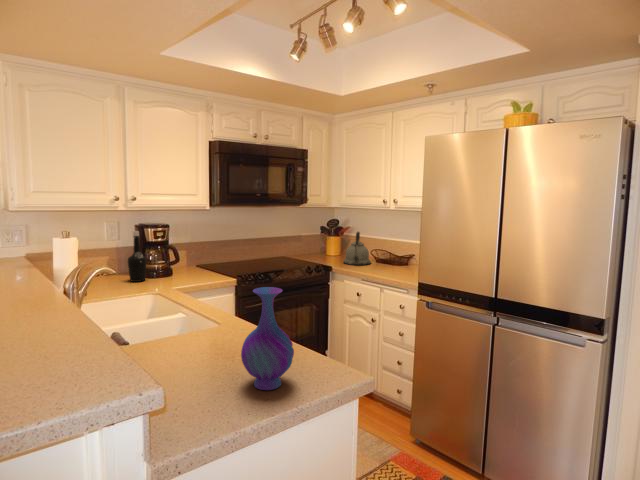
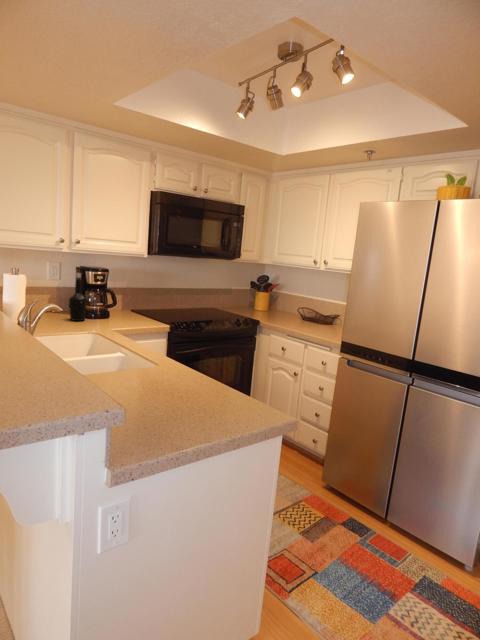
kettle: present [344,232,371,265] -> none [271,289,297,322]
vase: present [241,287,294,390] -> none [185,330,230,417]

